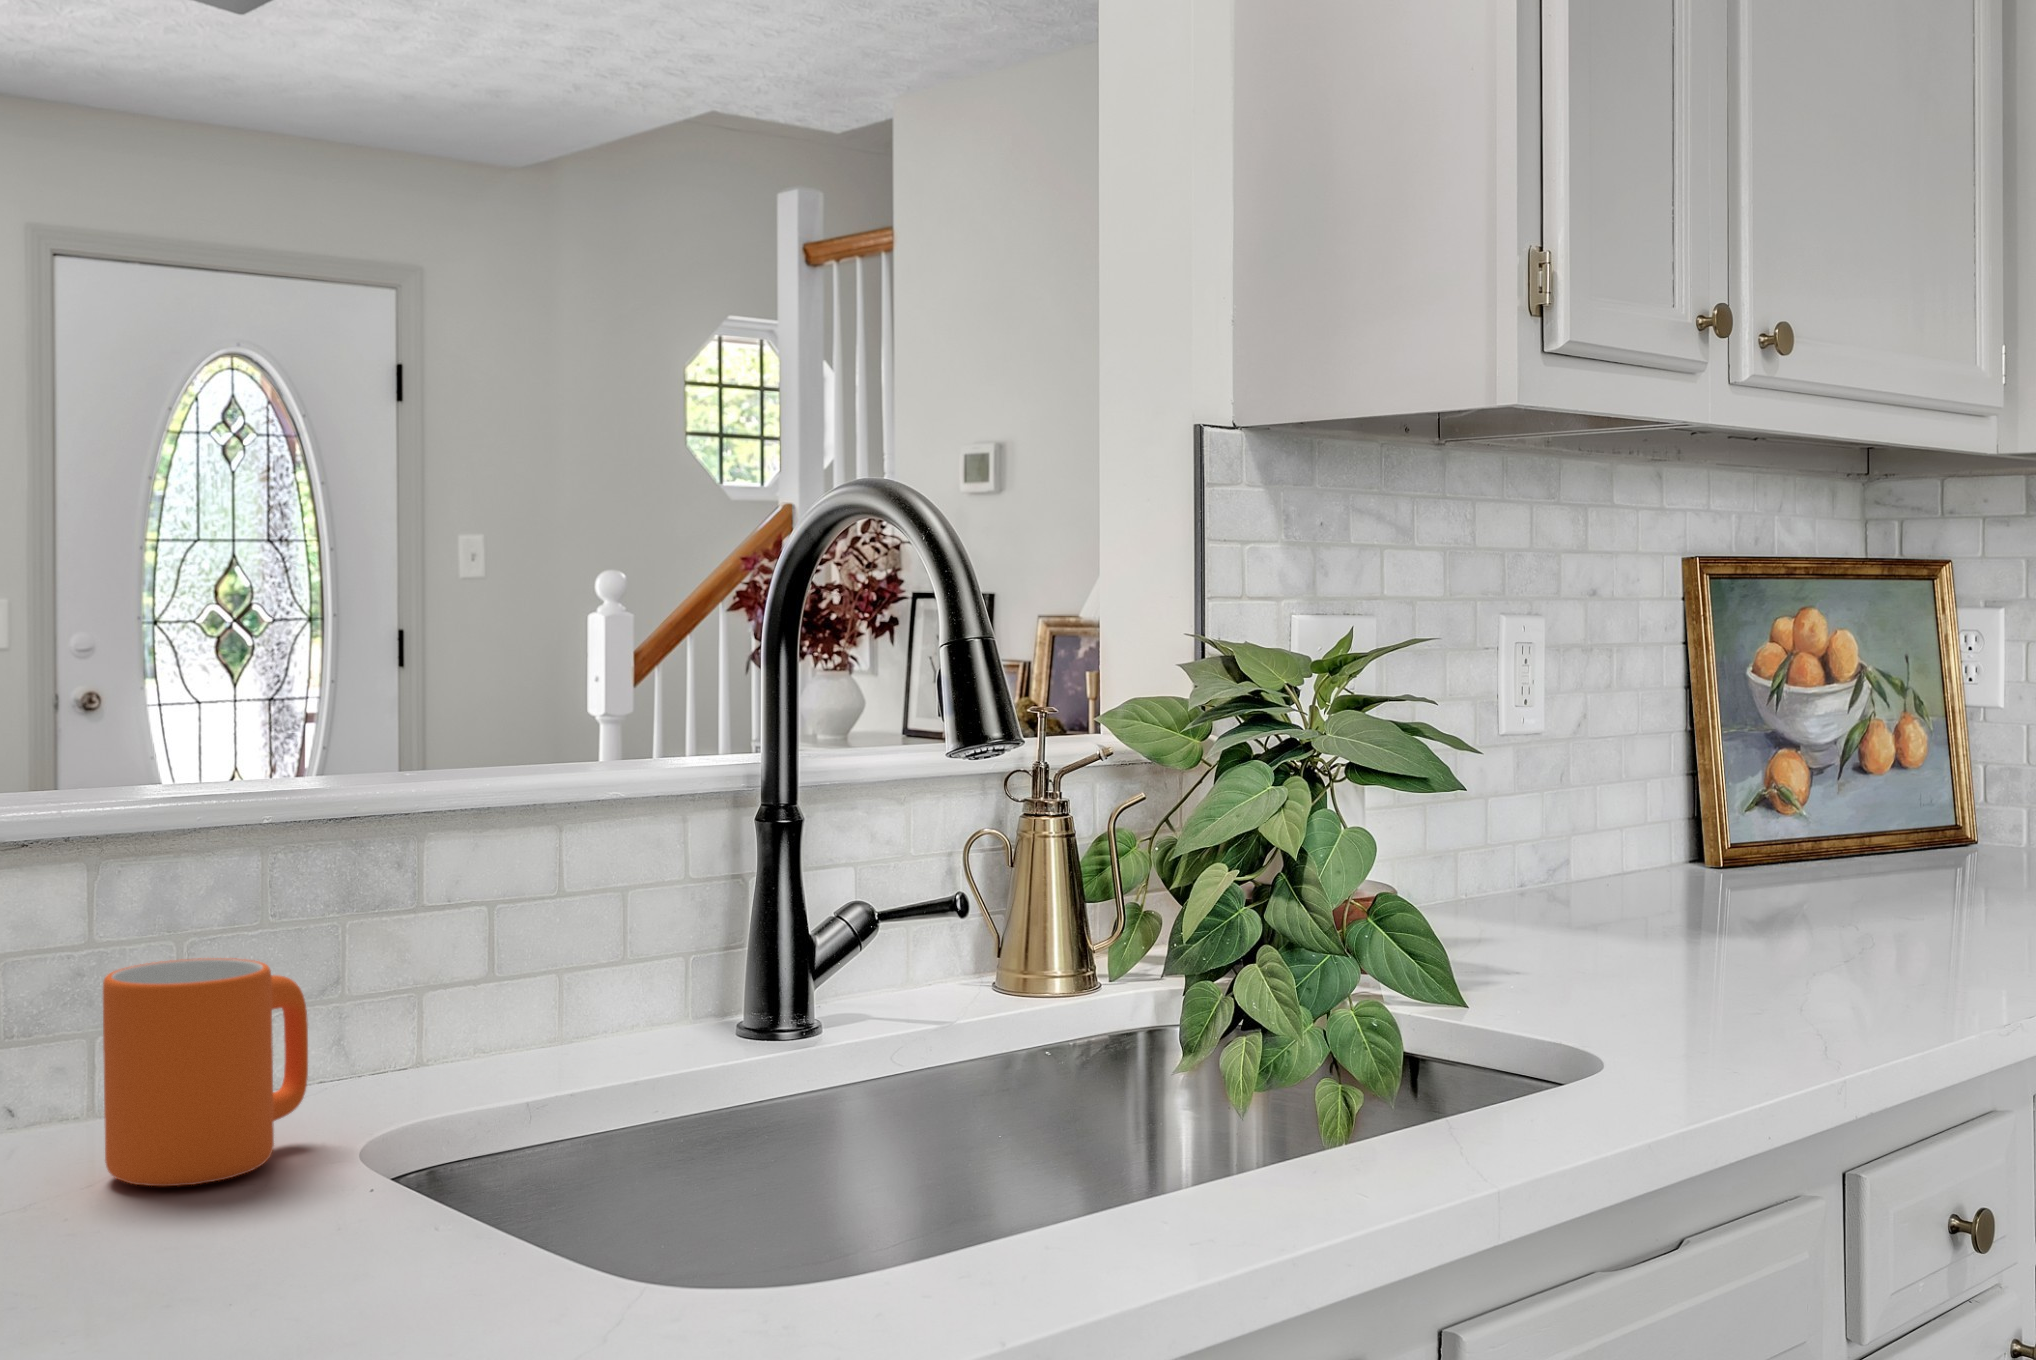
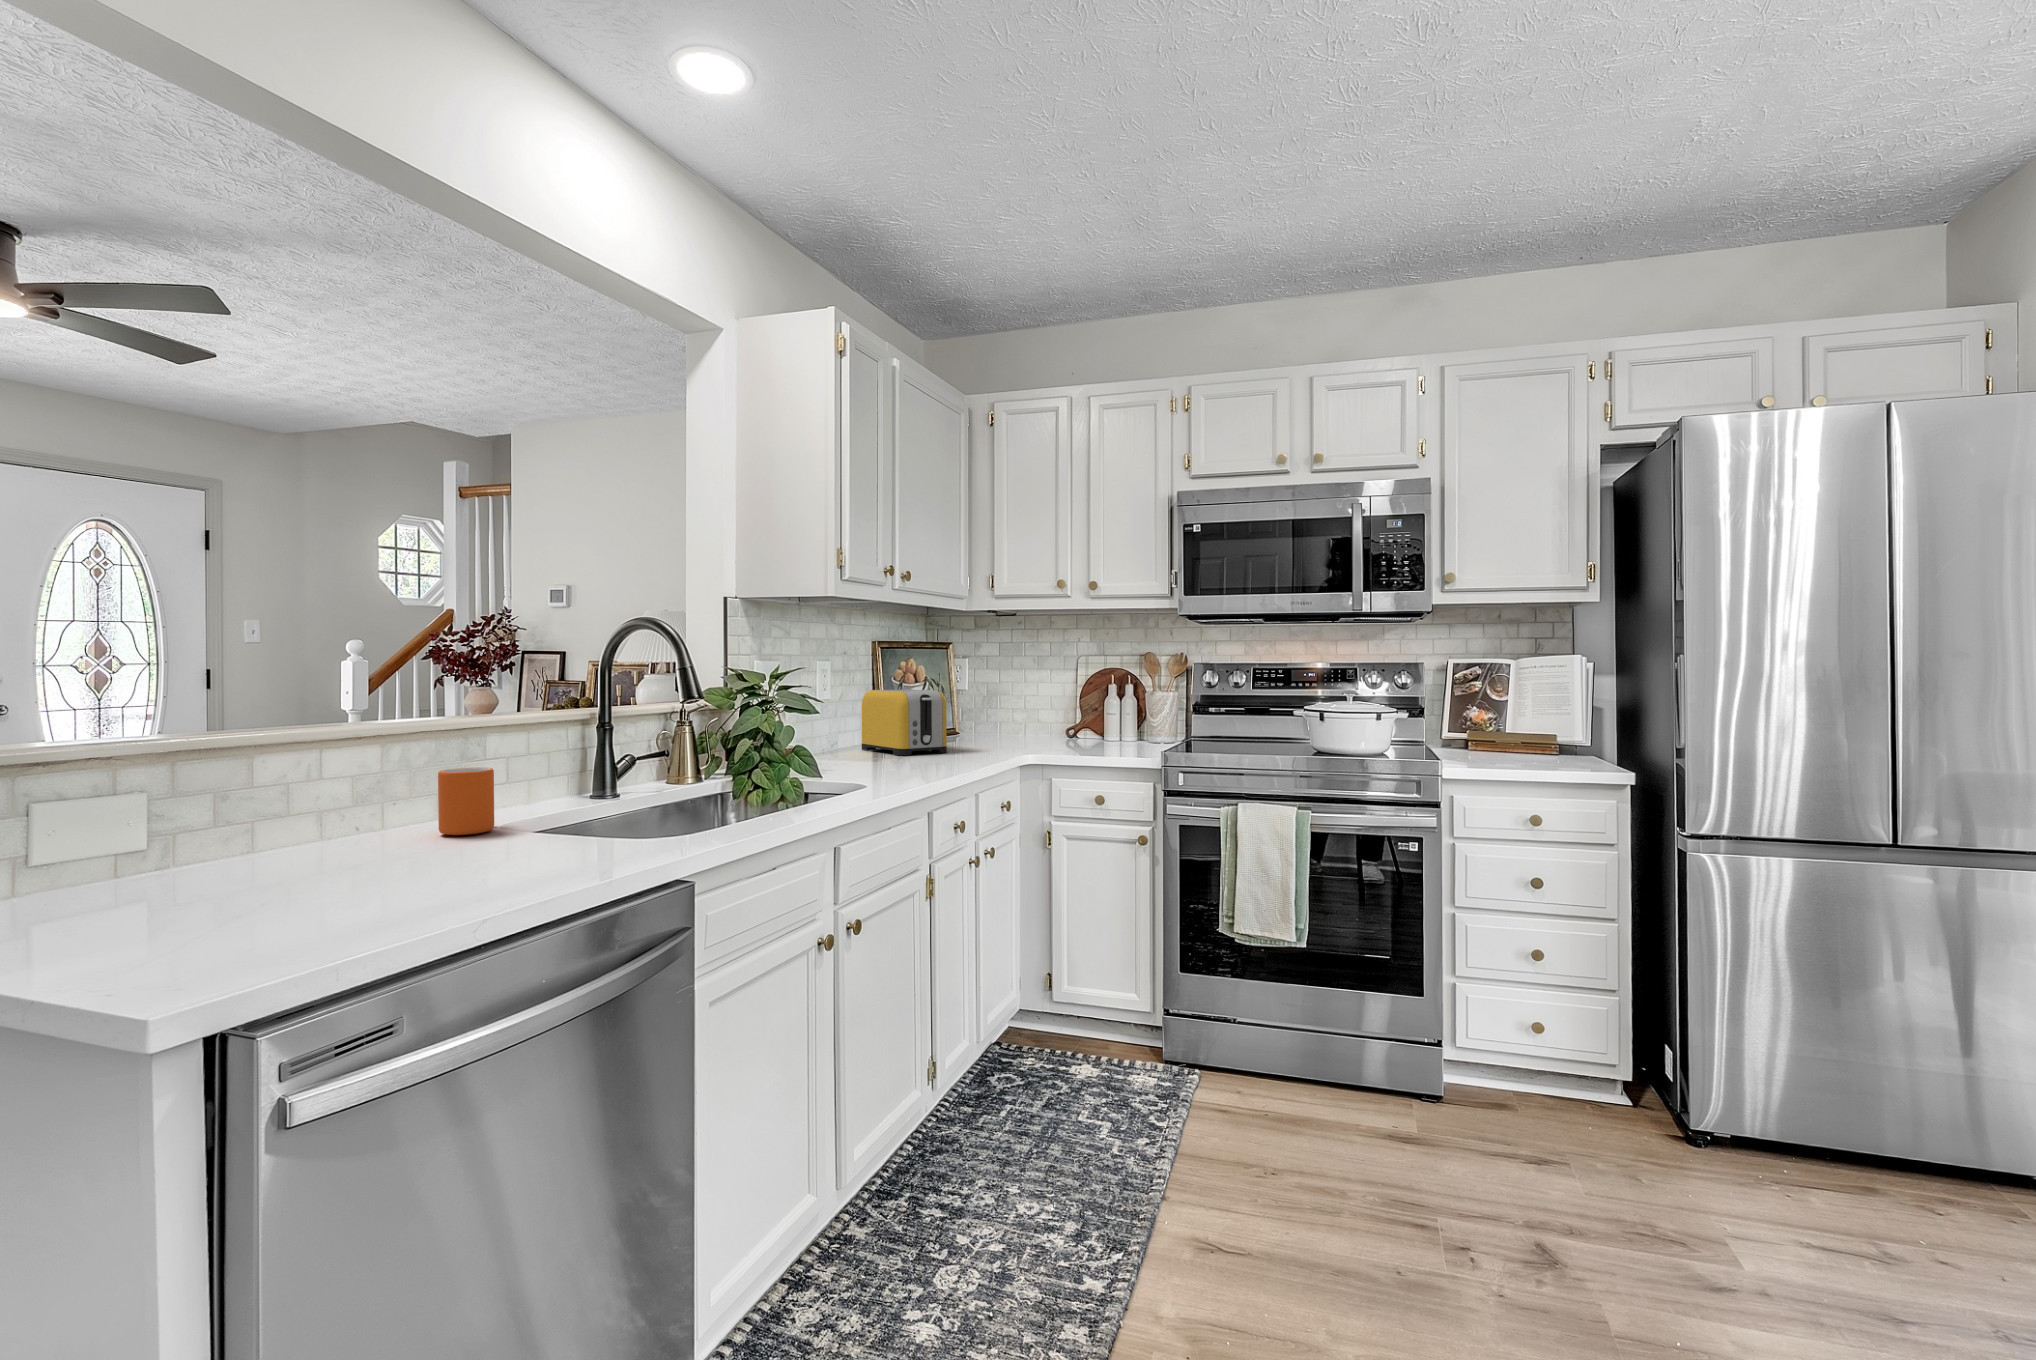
toaster: none [1643,705,1922,919] -> present [862,689,947,755]

